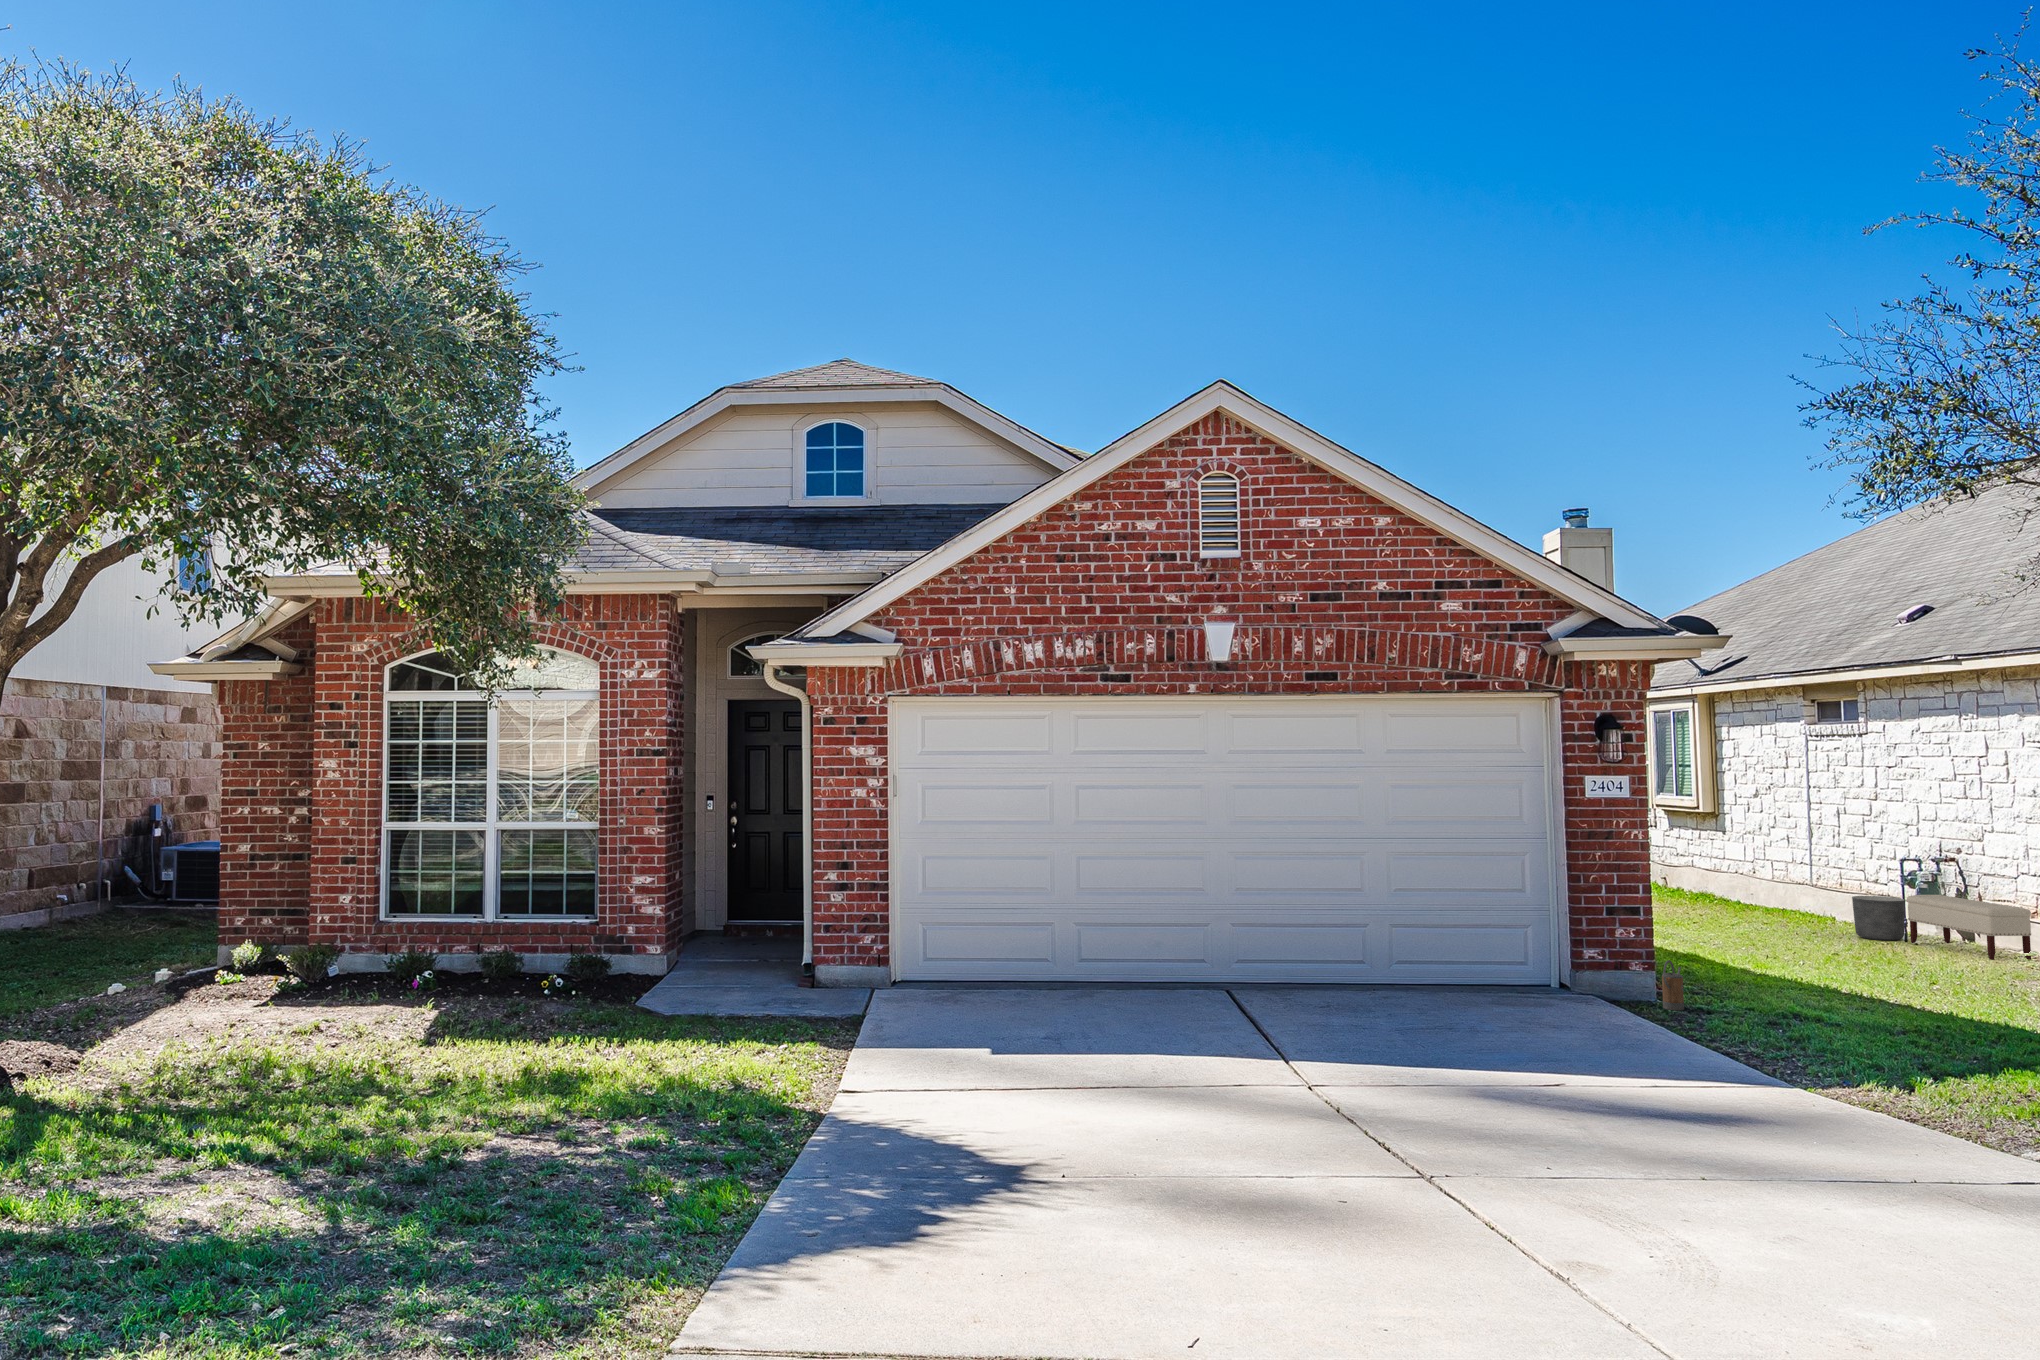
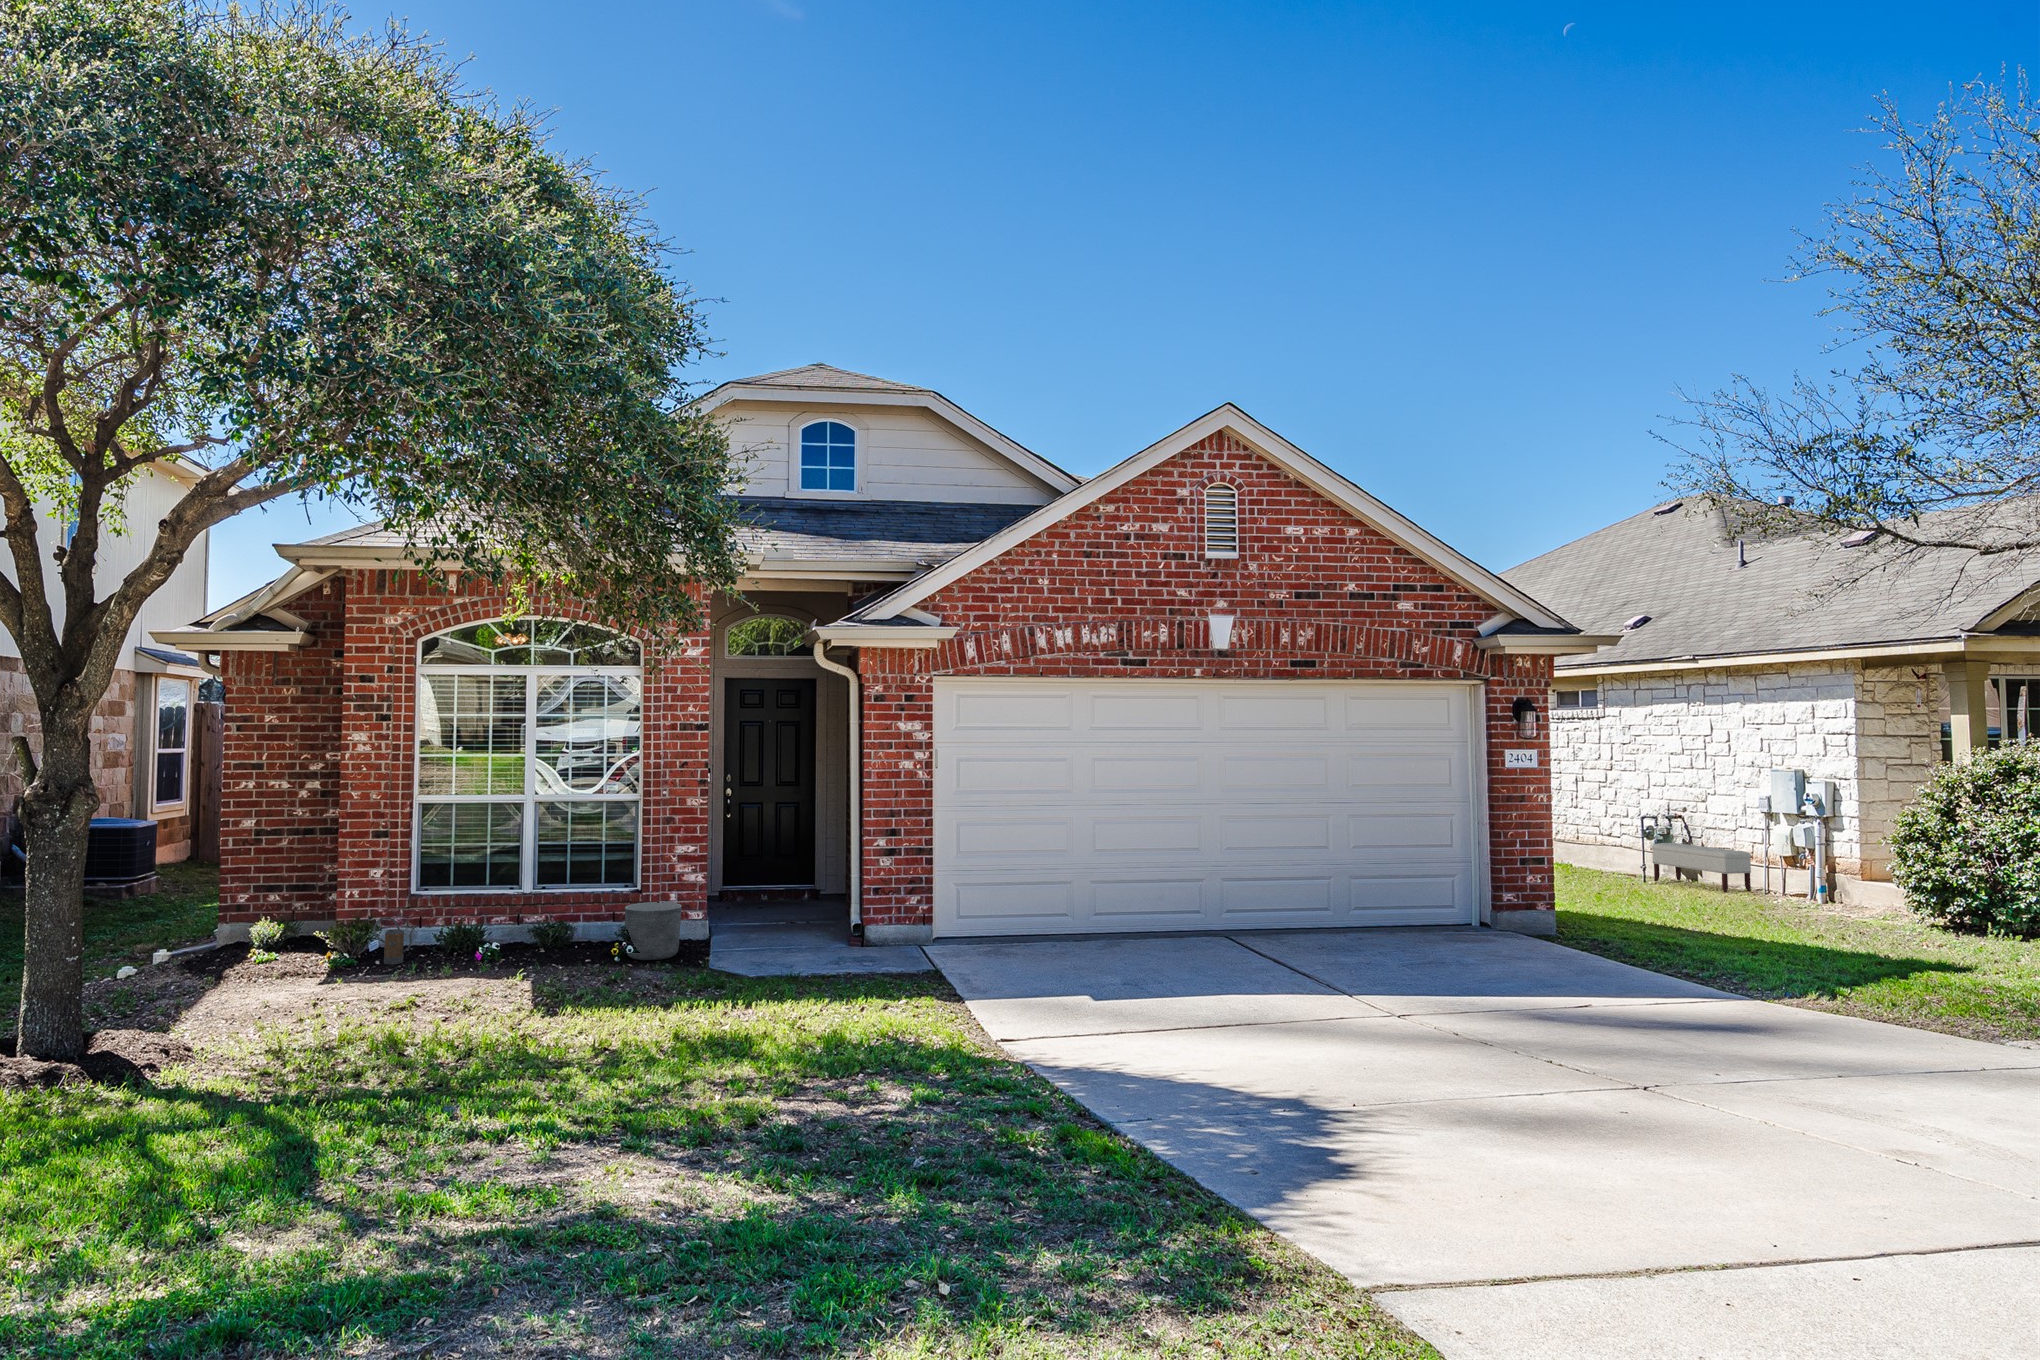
planter: present [1852,896,1905,940] -> present [625,902,682,960]
watering can: present [1662,960,1684,1010] -> present [373,917,416,964]

